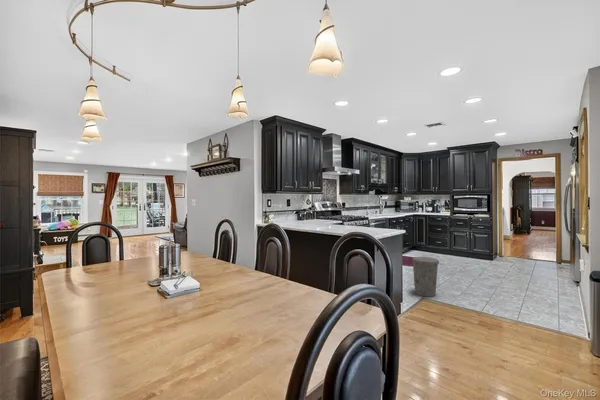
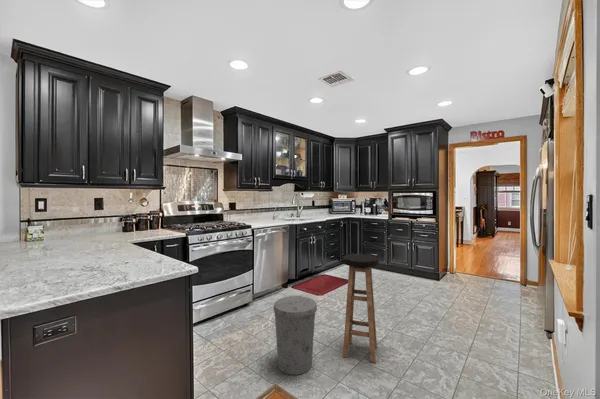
bar stool: none [448,234,472,294] -> present [342,254,379,363]

